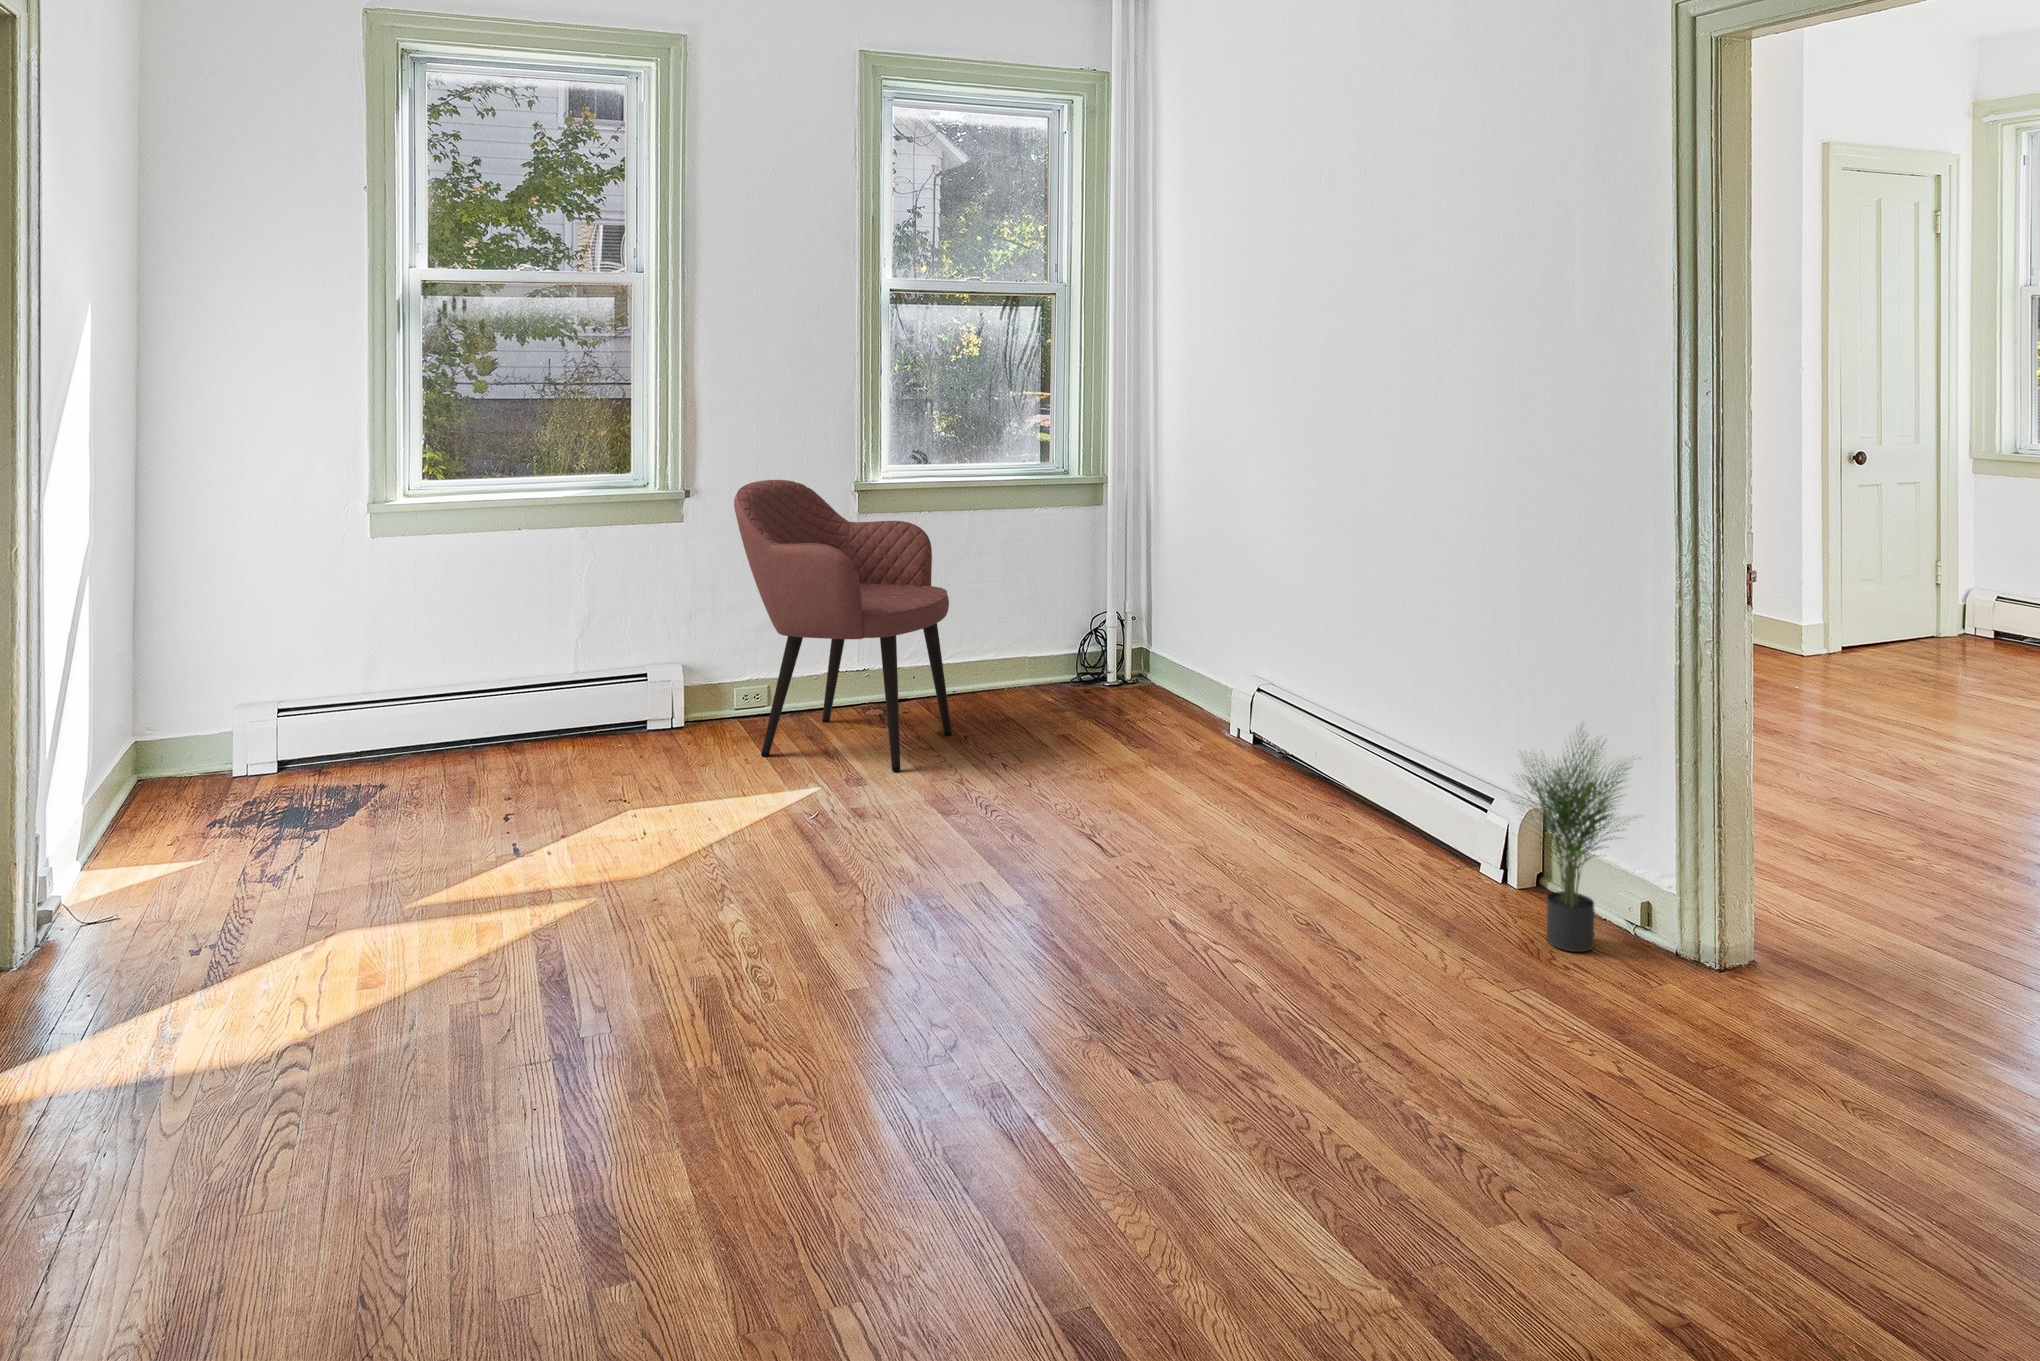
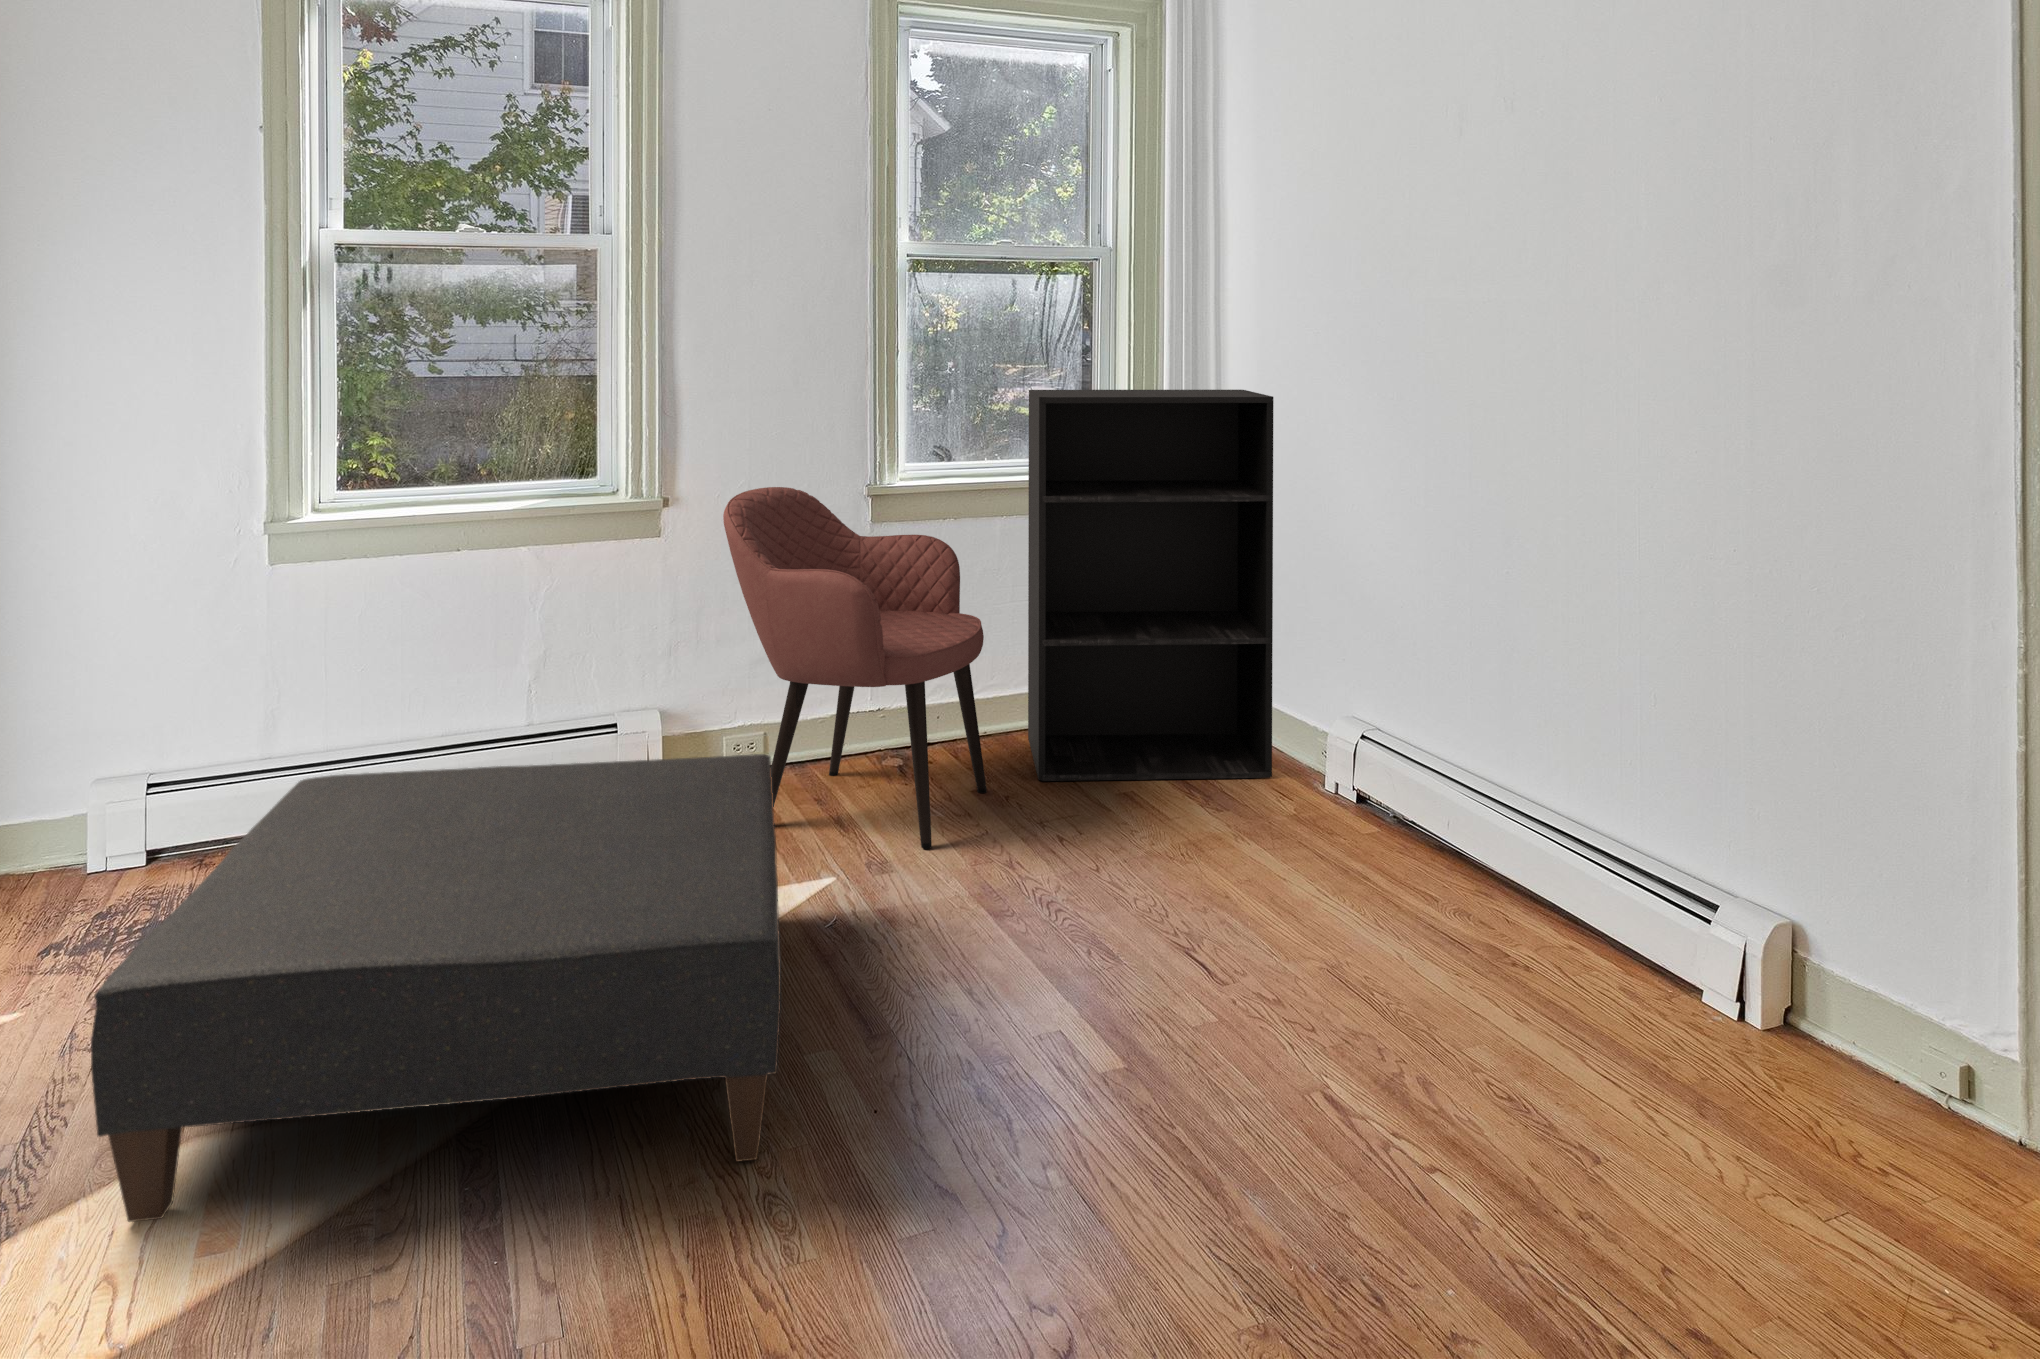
bookshelf: none [994,400,1195,728] -> present [1028,390,1273,781]
ottoman: none [287,684,768,971] -> present [91,754,781,1222]
potted plant: present [1512,730,1640,952] -> none [1764,821,1984,1144]

